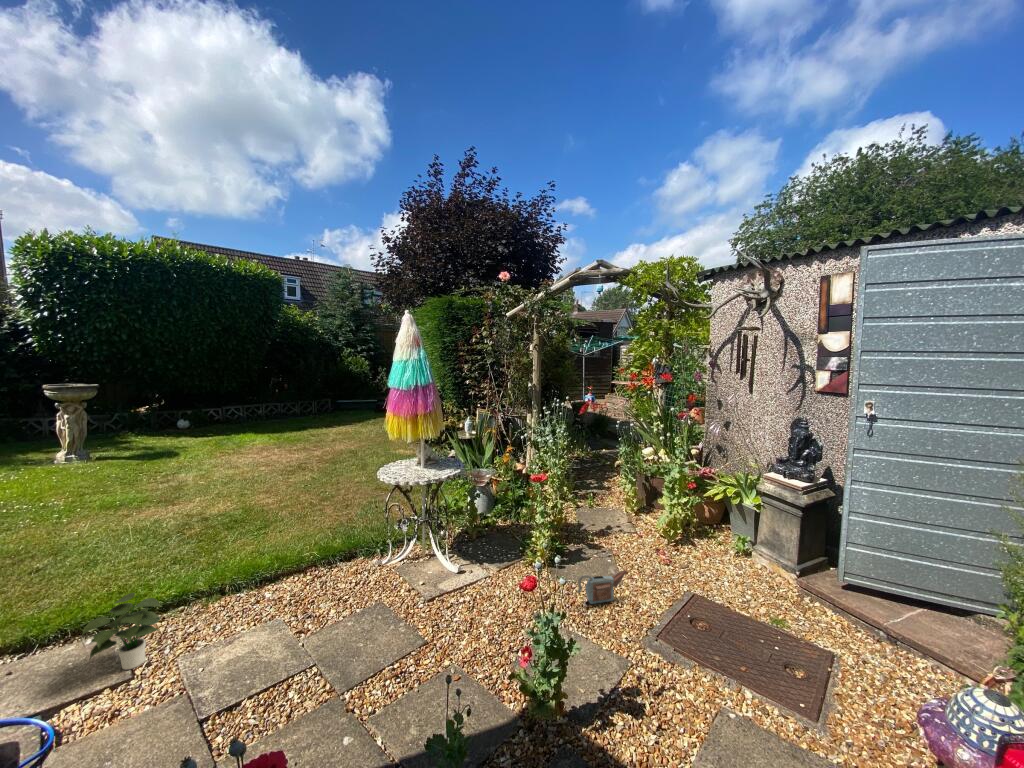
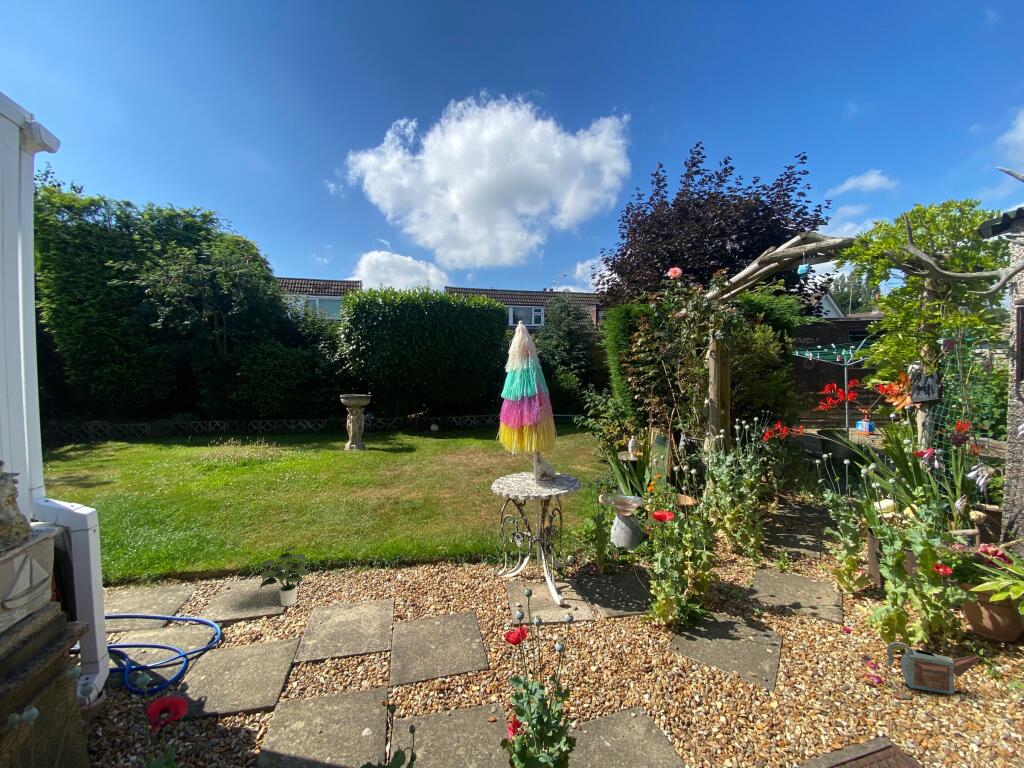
watering can: present [577,571,626,604] -> present [885,642,981,694]

